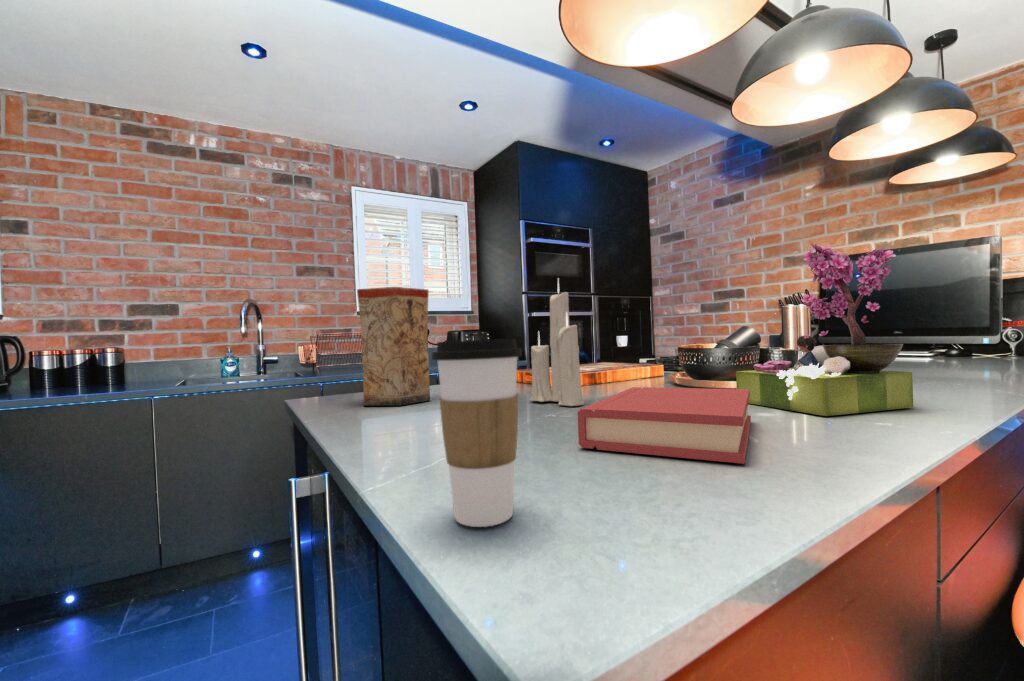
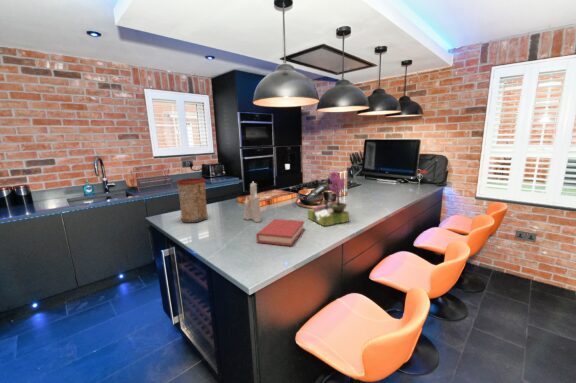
coffee cup: present [432,339,522,527] -> none [224,229,242,266]

